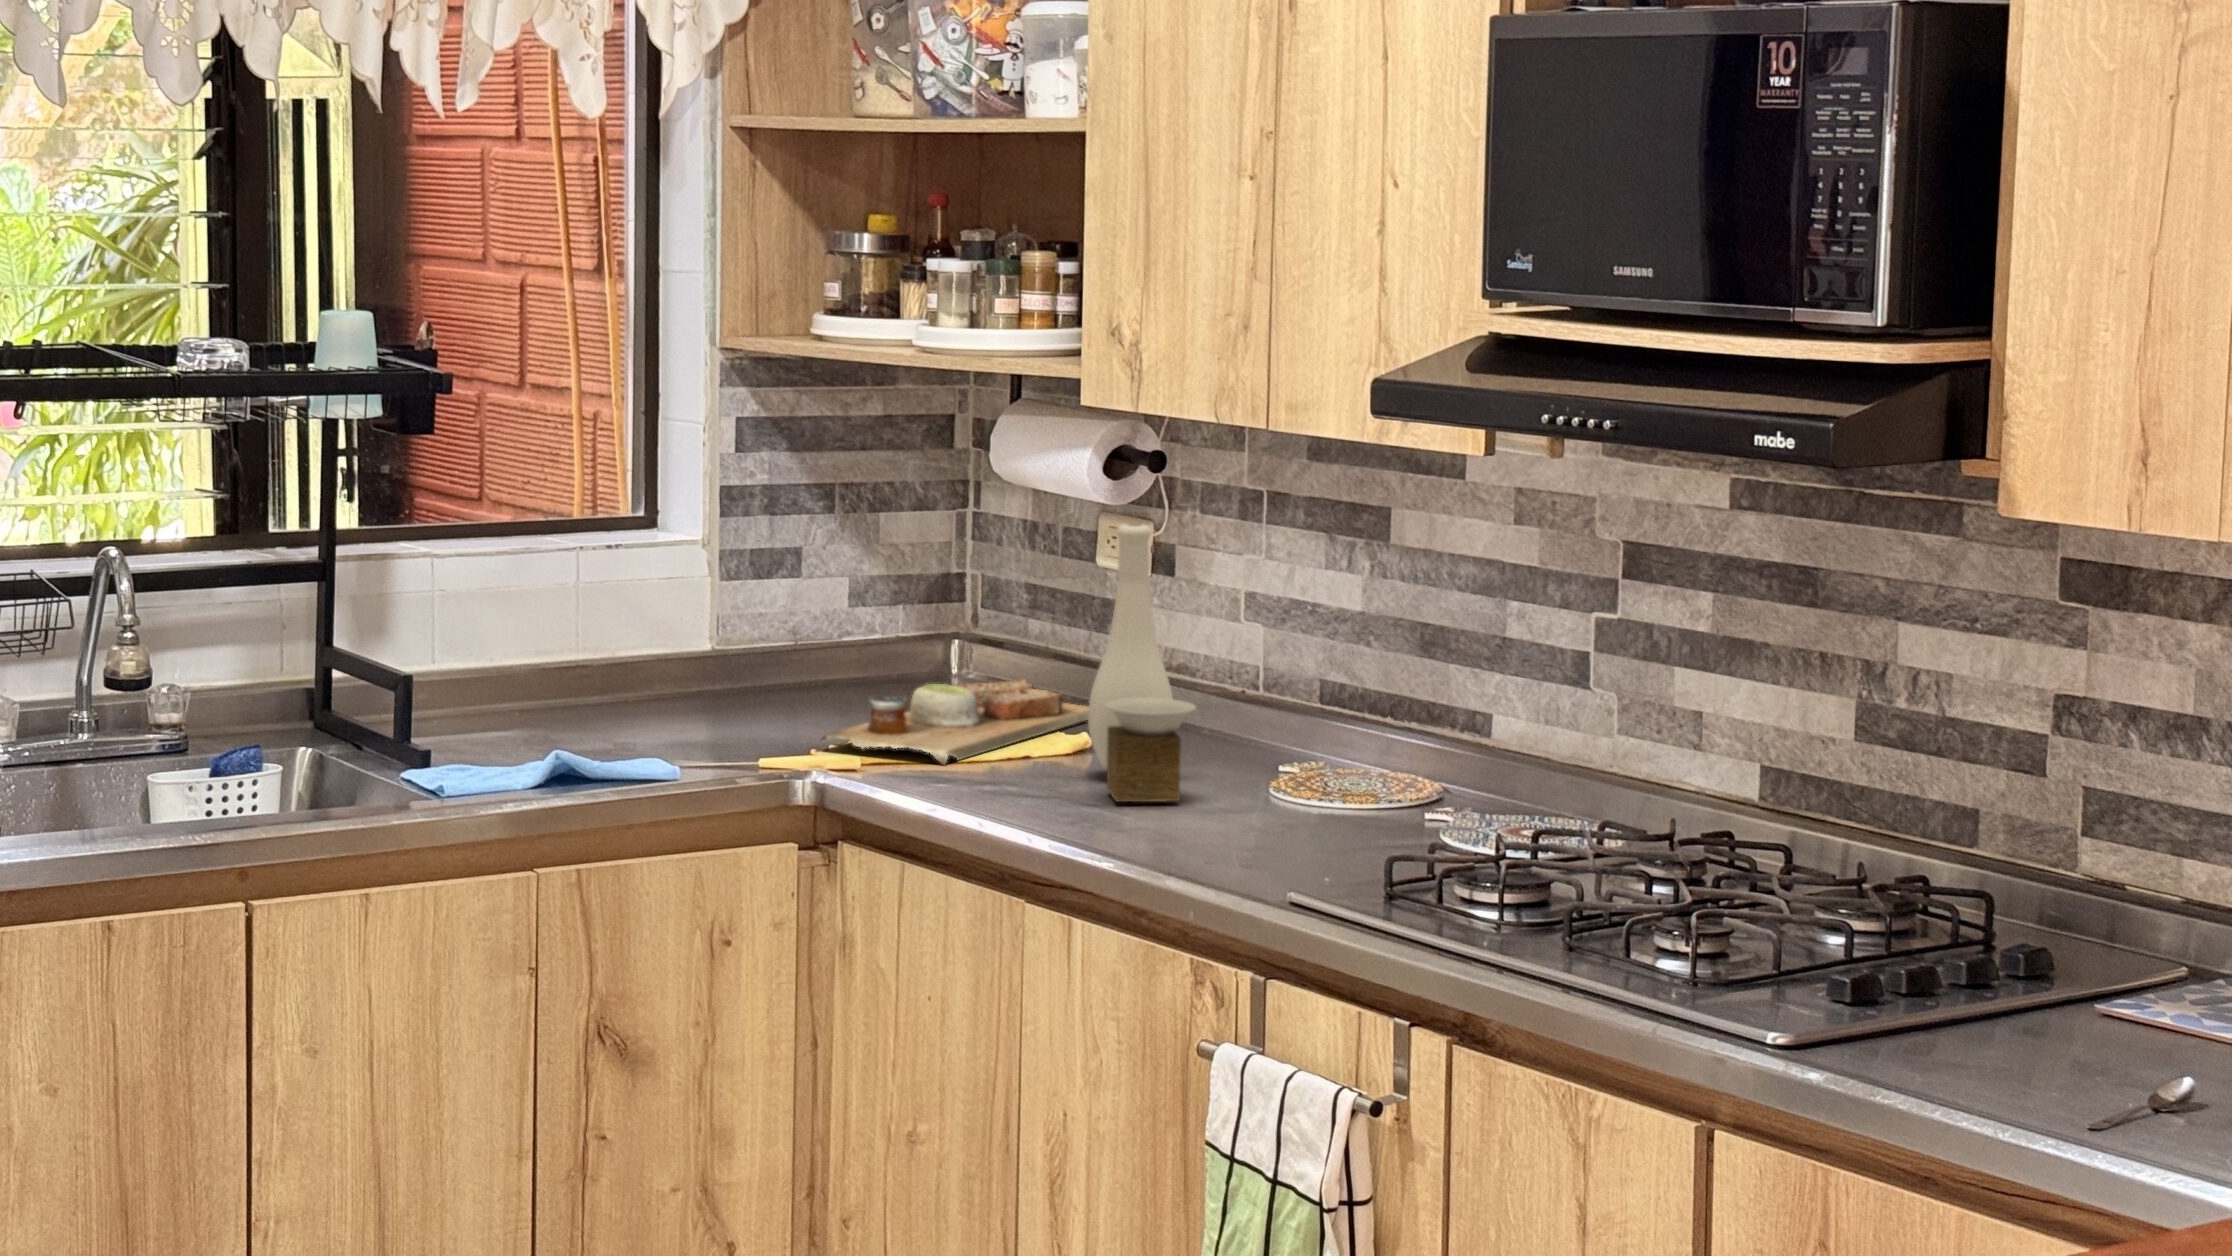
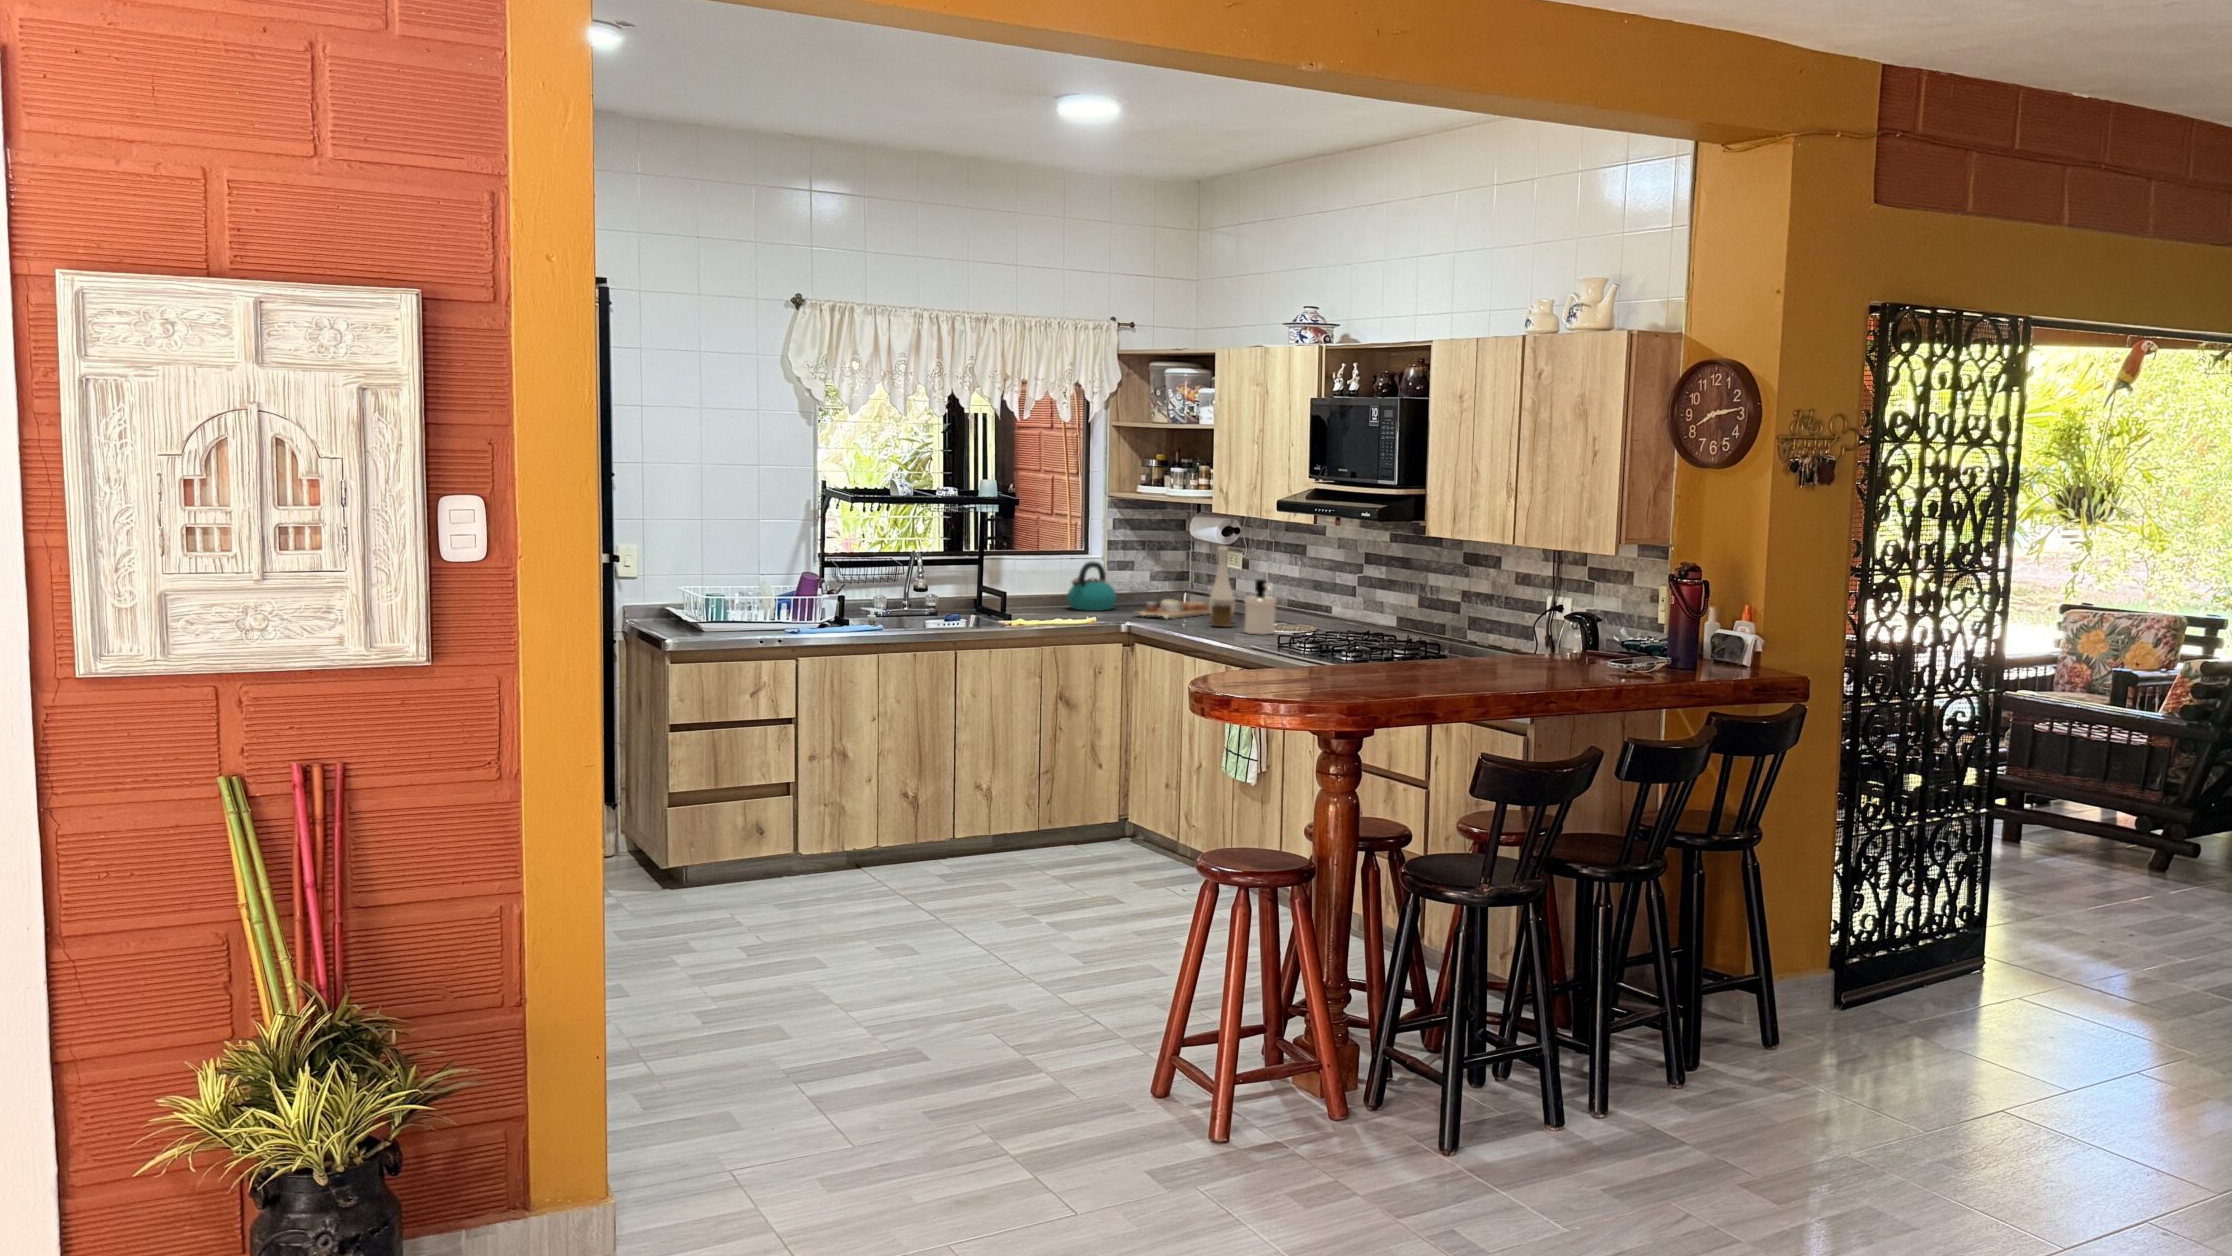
kettle: none [603,560,762,720] -> present [1067,562,1117,611]
soap dispenser: none [1243,651,1357,846] -> present [1244,579,1277,634]

